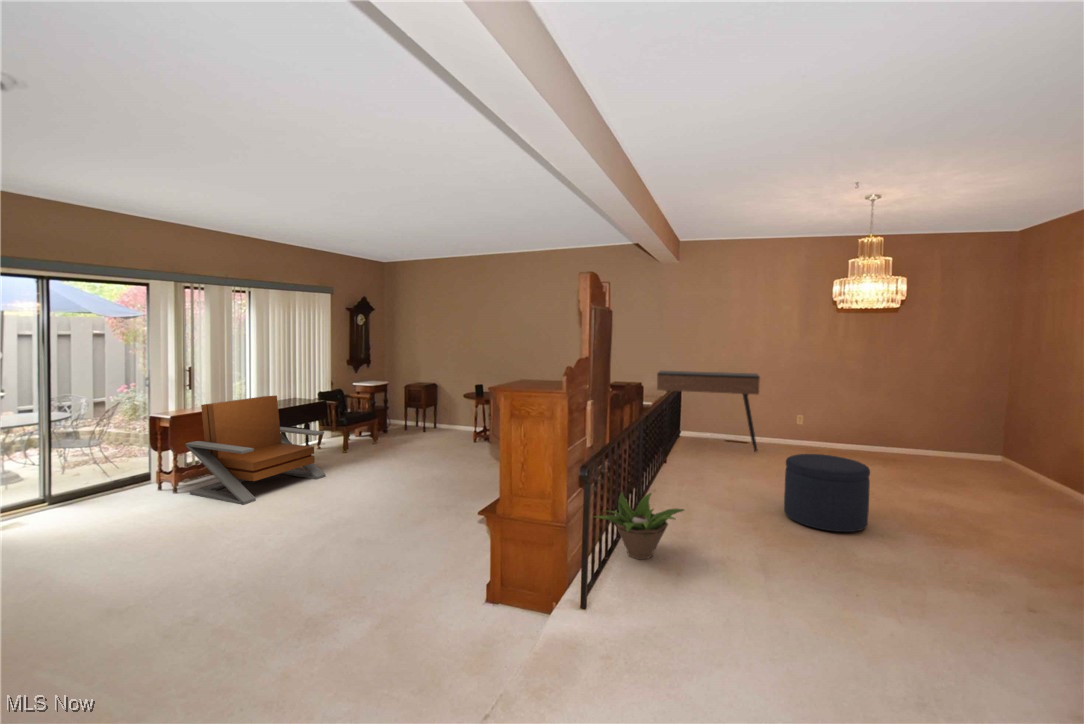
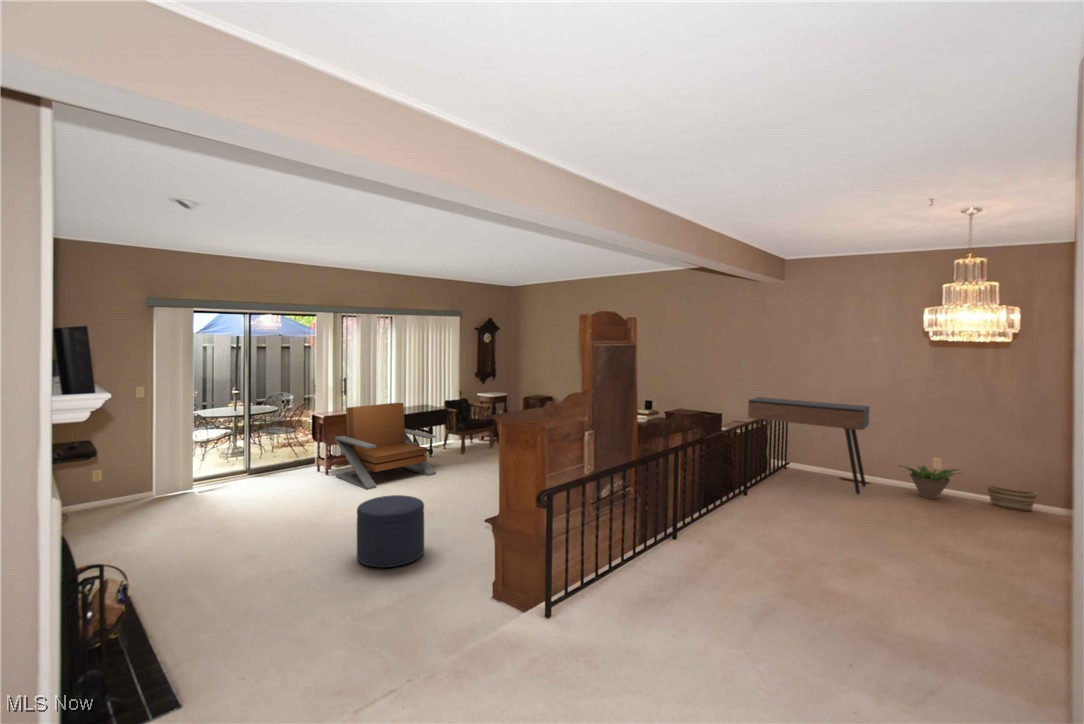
basket: none [843,421,879,452] -> present [987,485,1038,511]
ottoman: present [784,454,870,532] -> present [357,495,424,568]
decorative plant: present [595,492,684,559] -> present [903,466,959,499]

